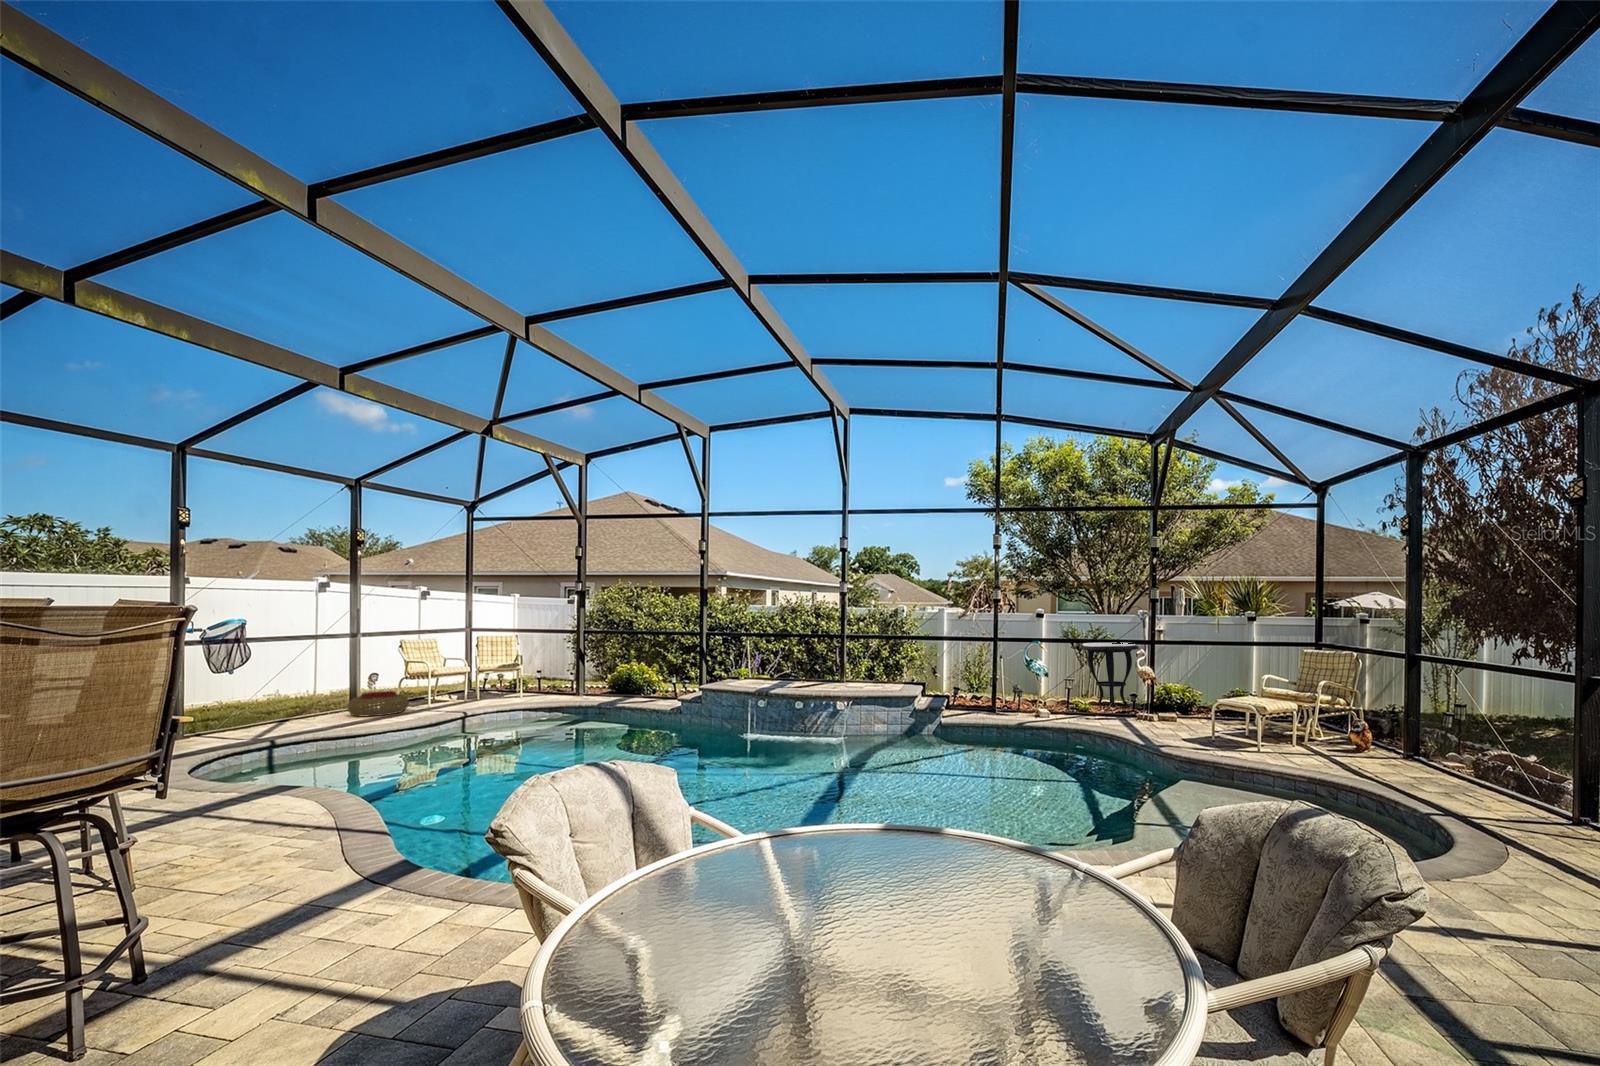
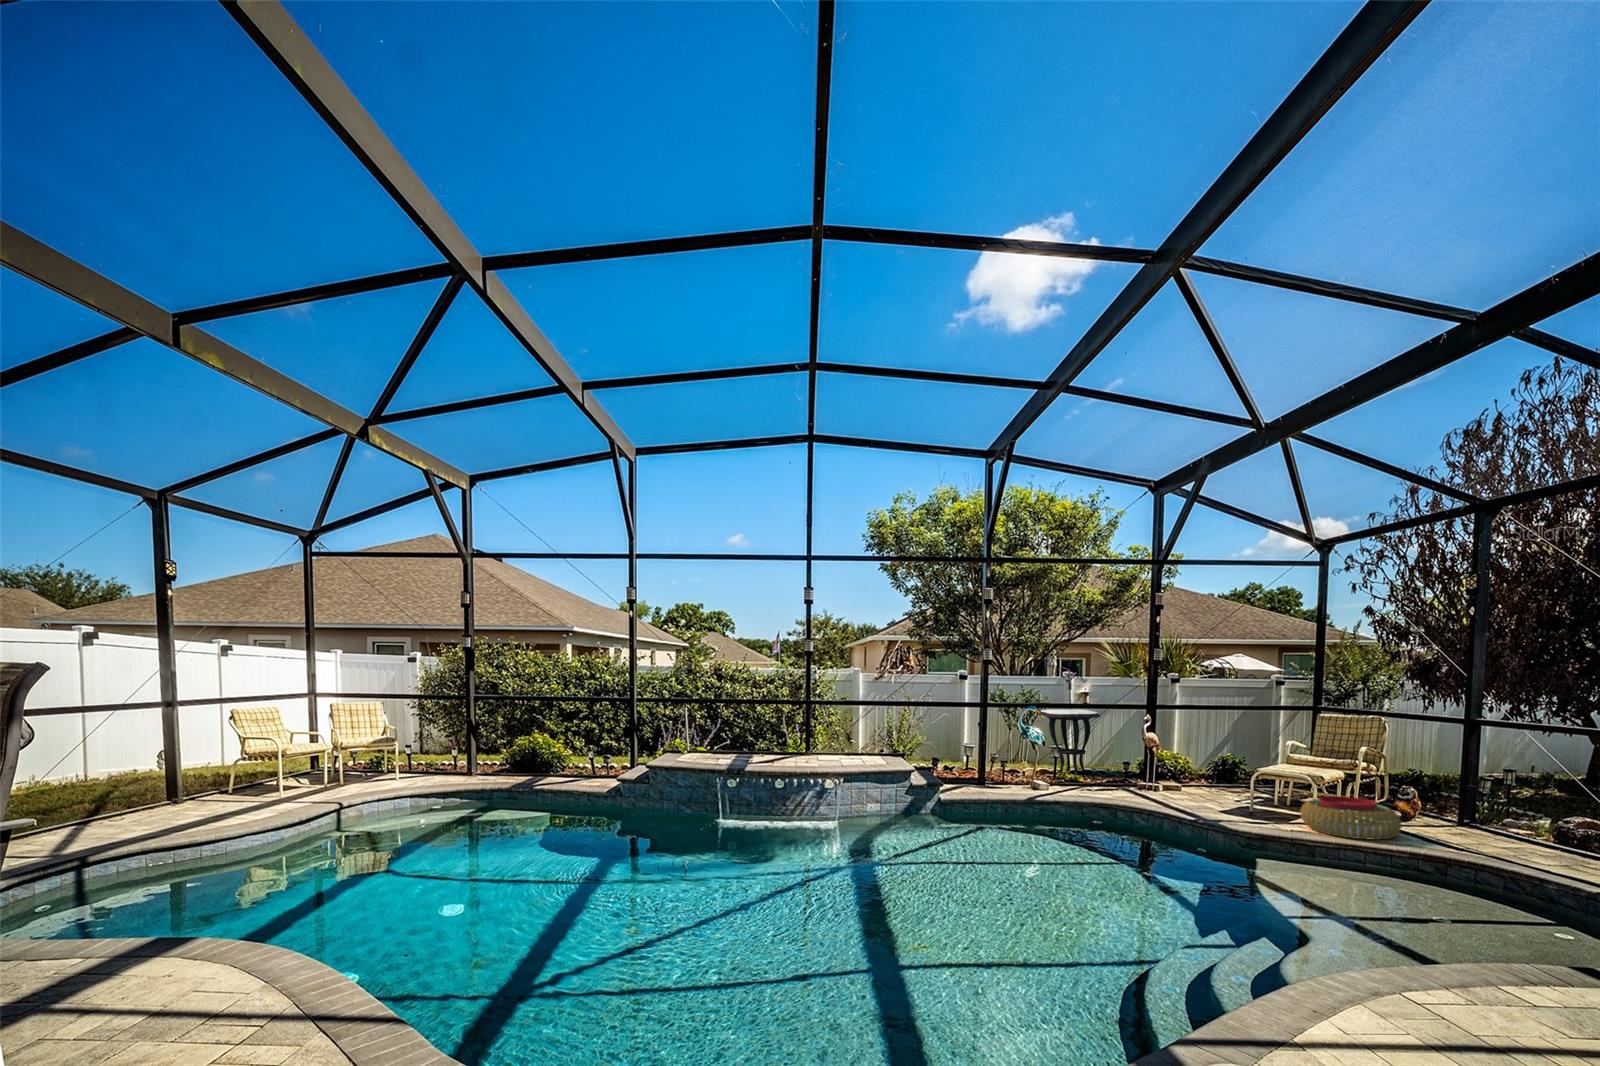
pouf: present [347,691,409,717] -> present [1300,796,1401,840]

